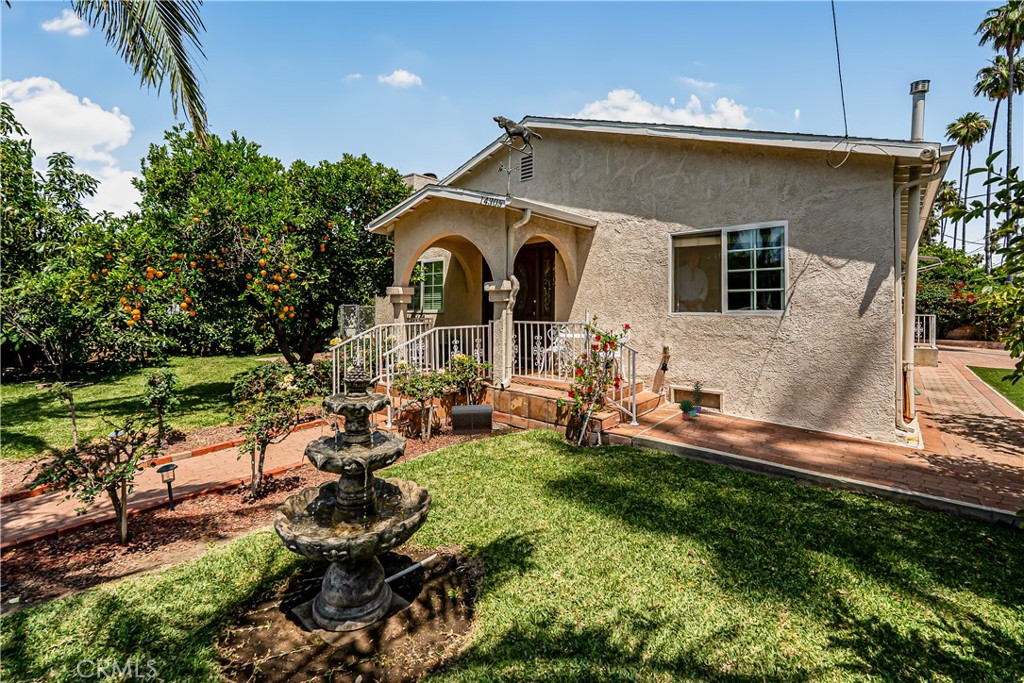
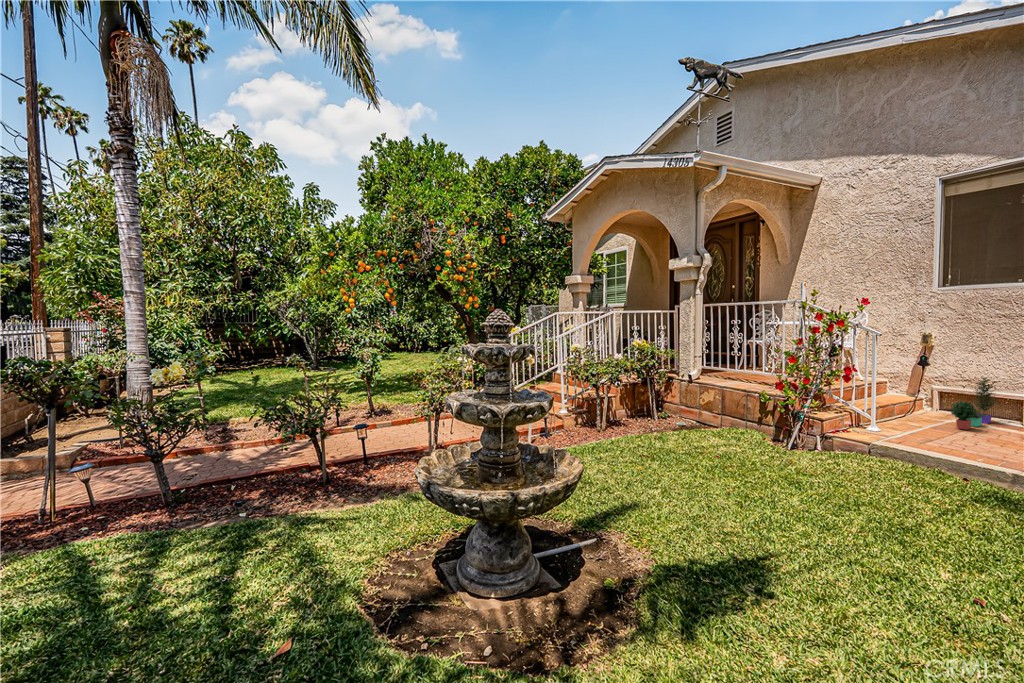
bench: present [451,405,493,434] -> none [628,395,676,426]

